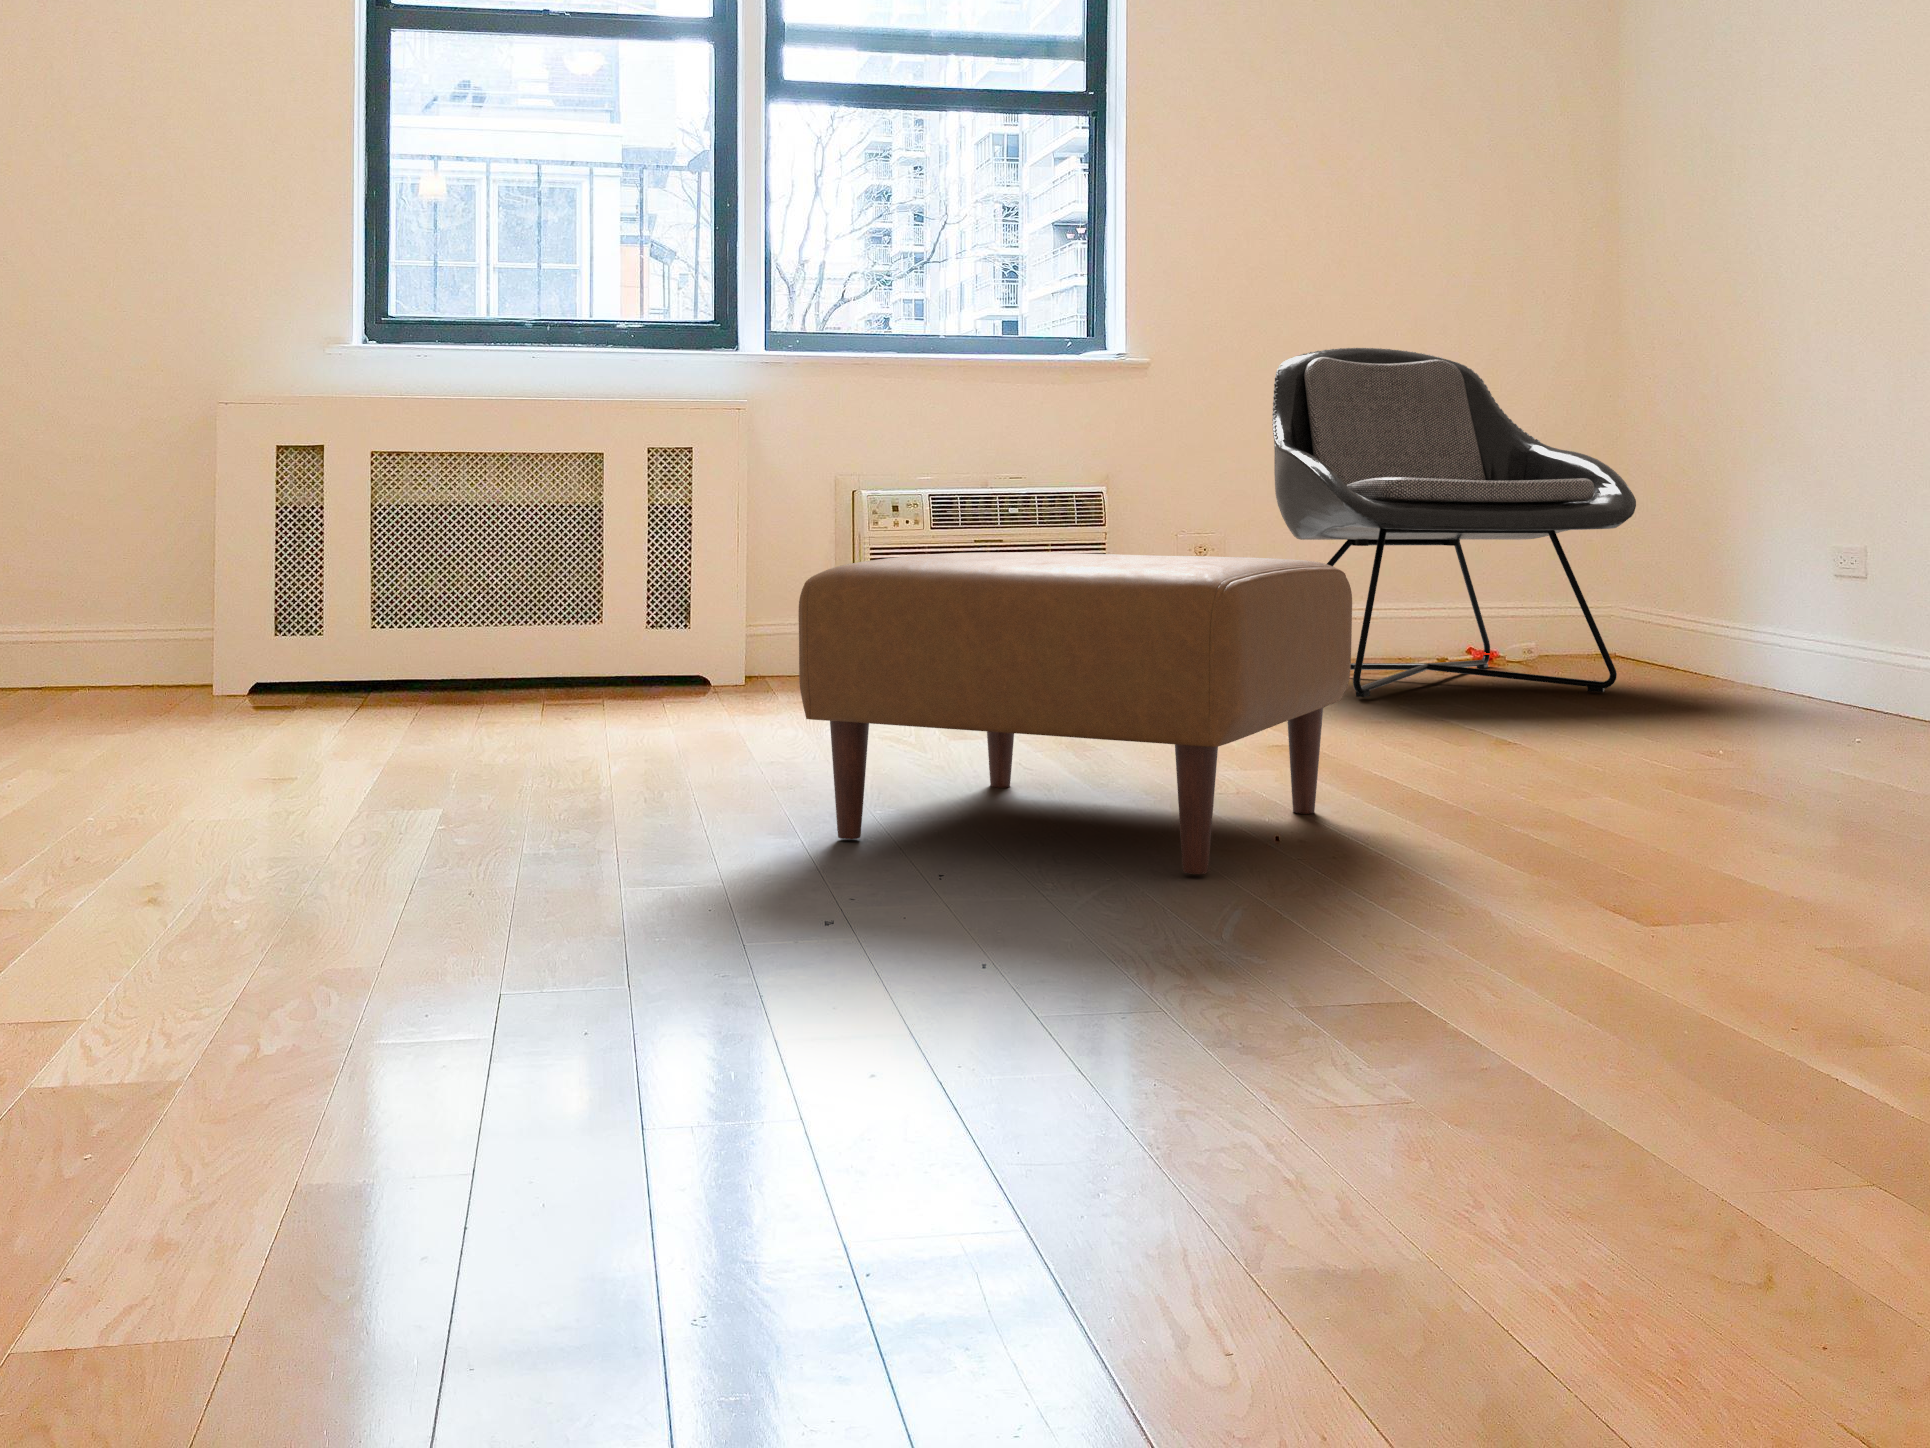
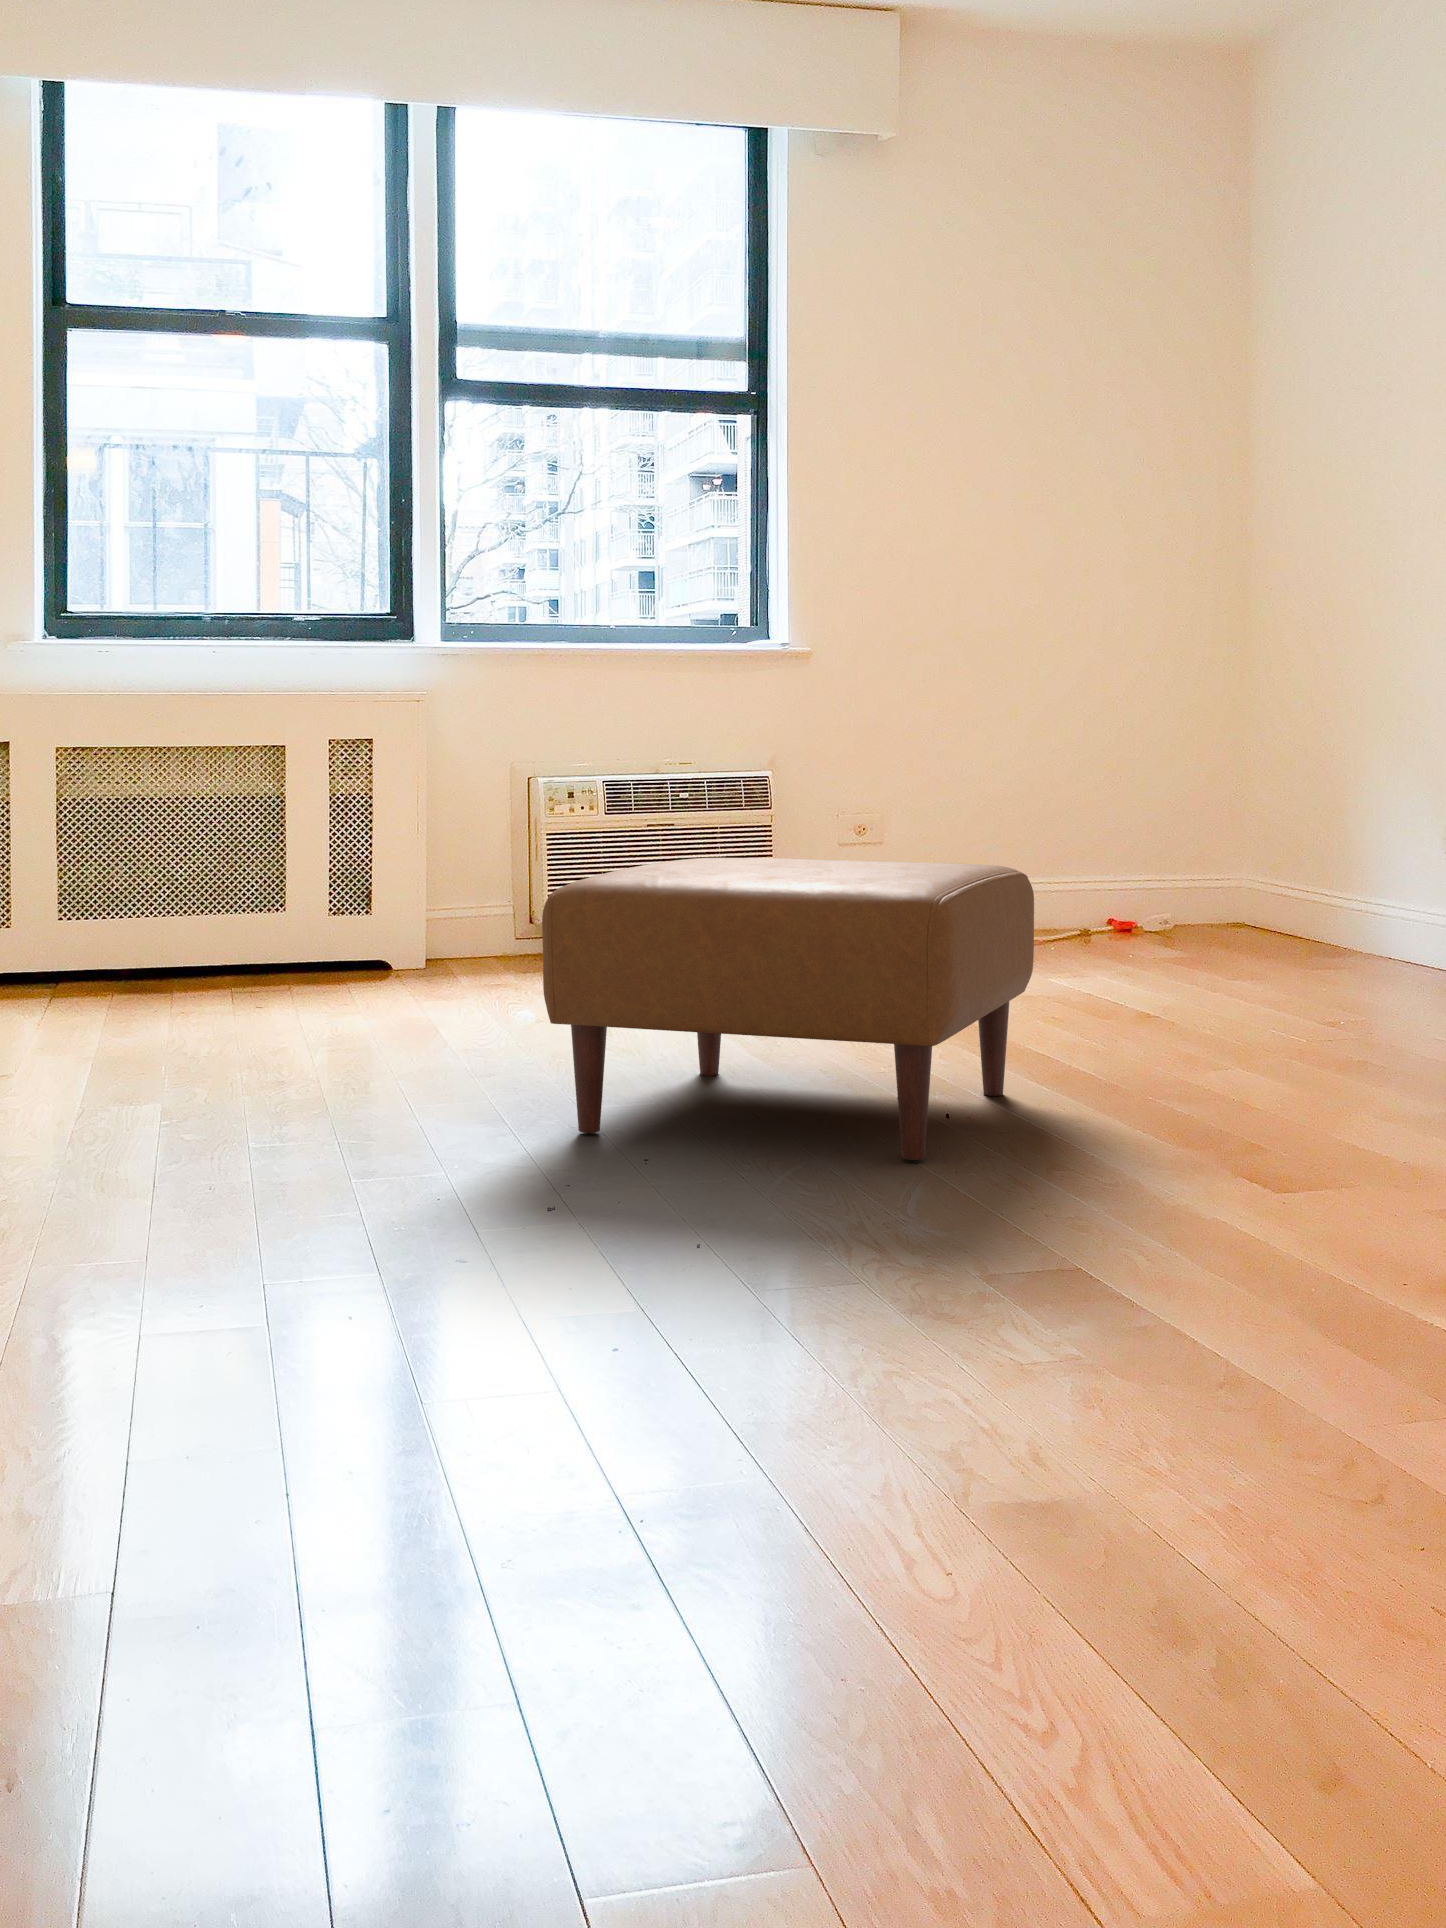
lounge chair: present [1272,348,1636,697] -> none [910,635,1265,972]

